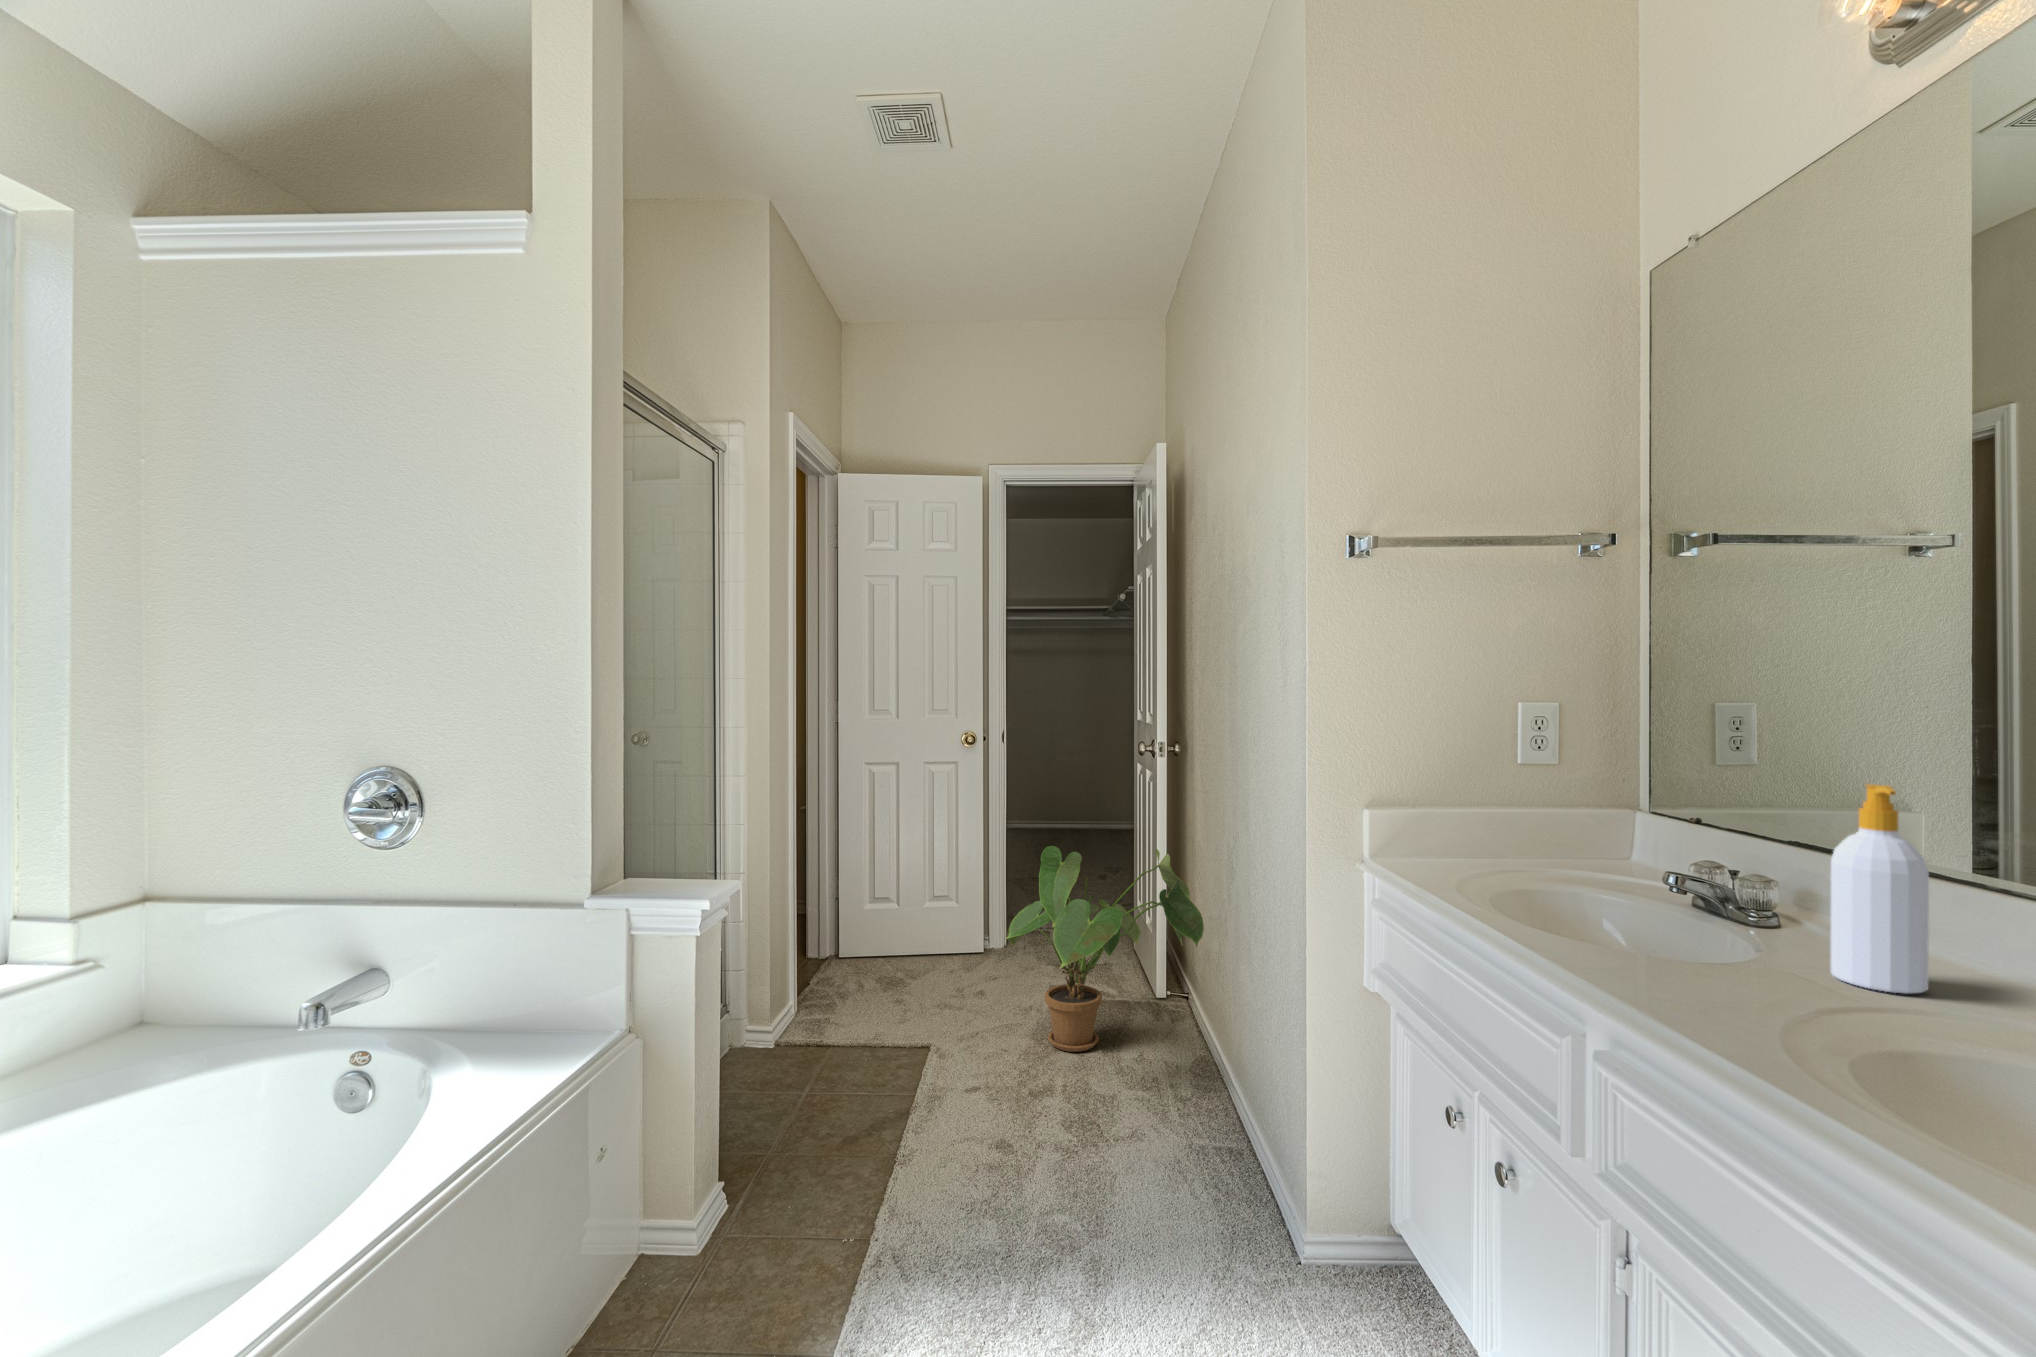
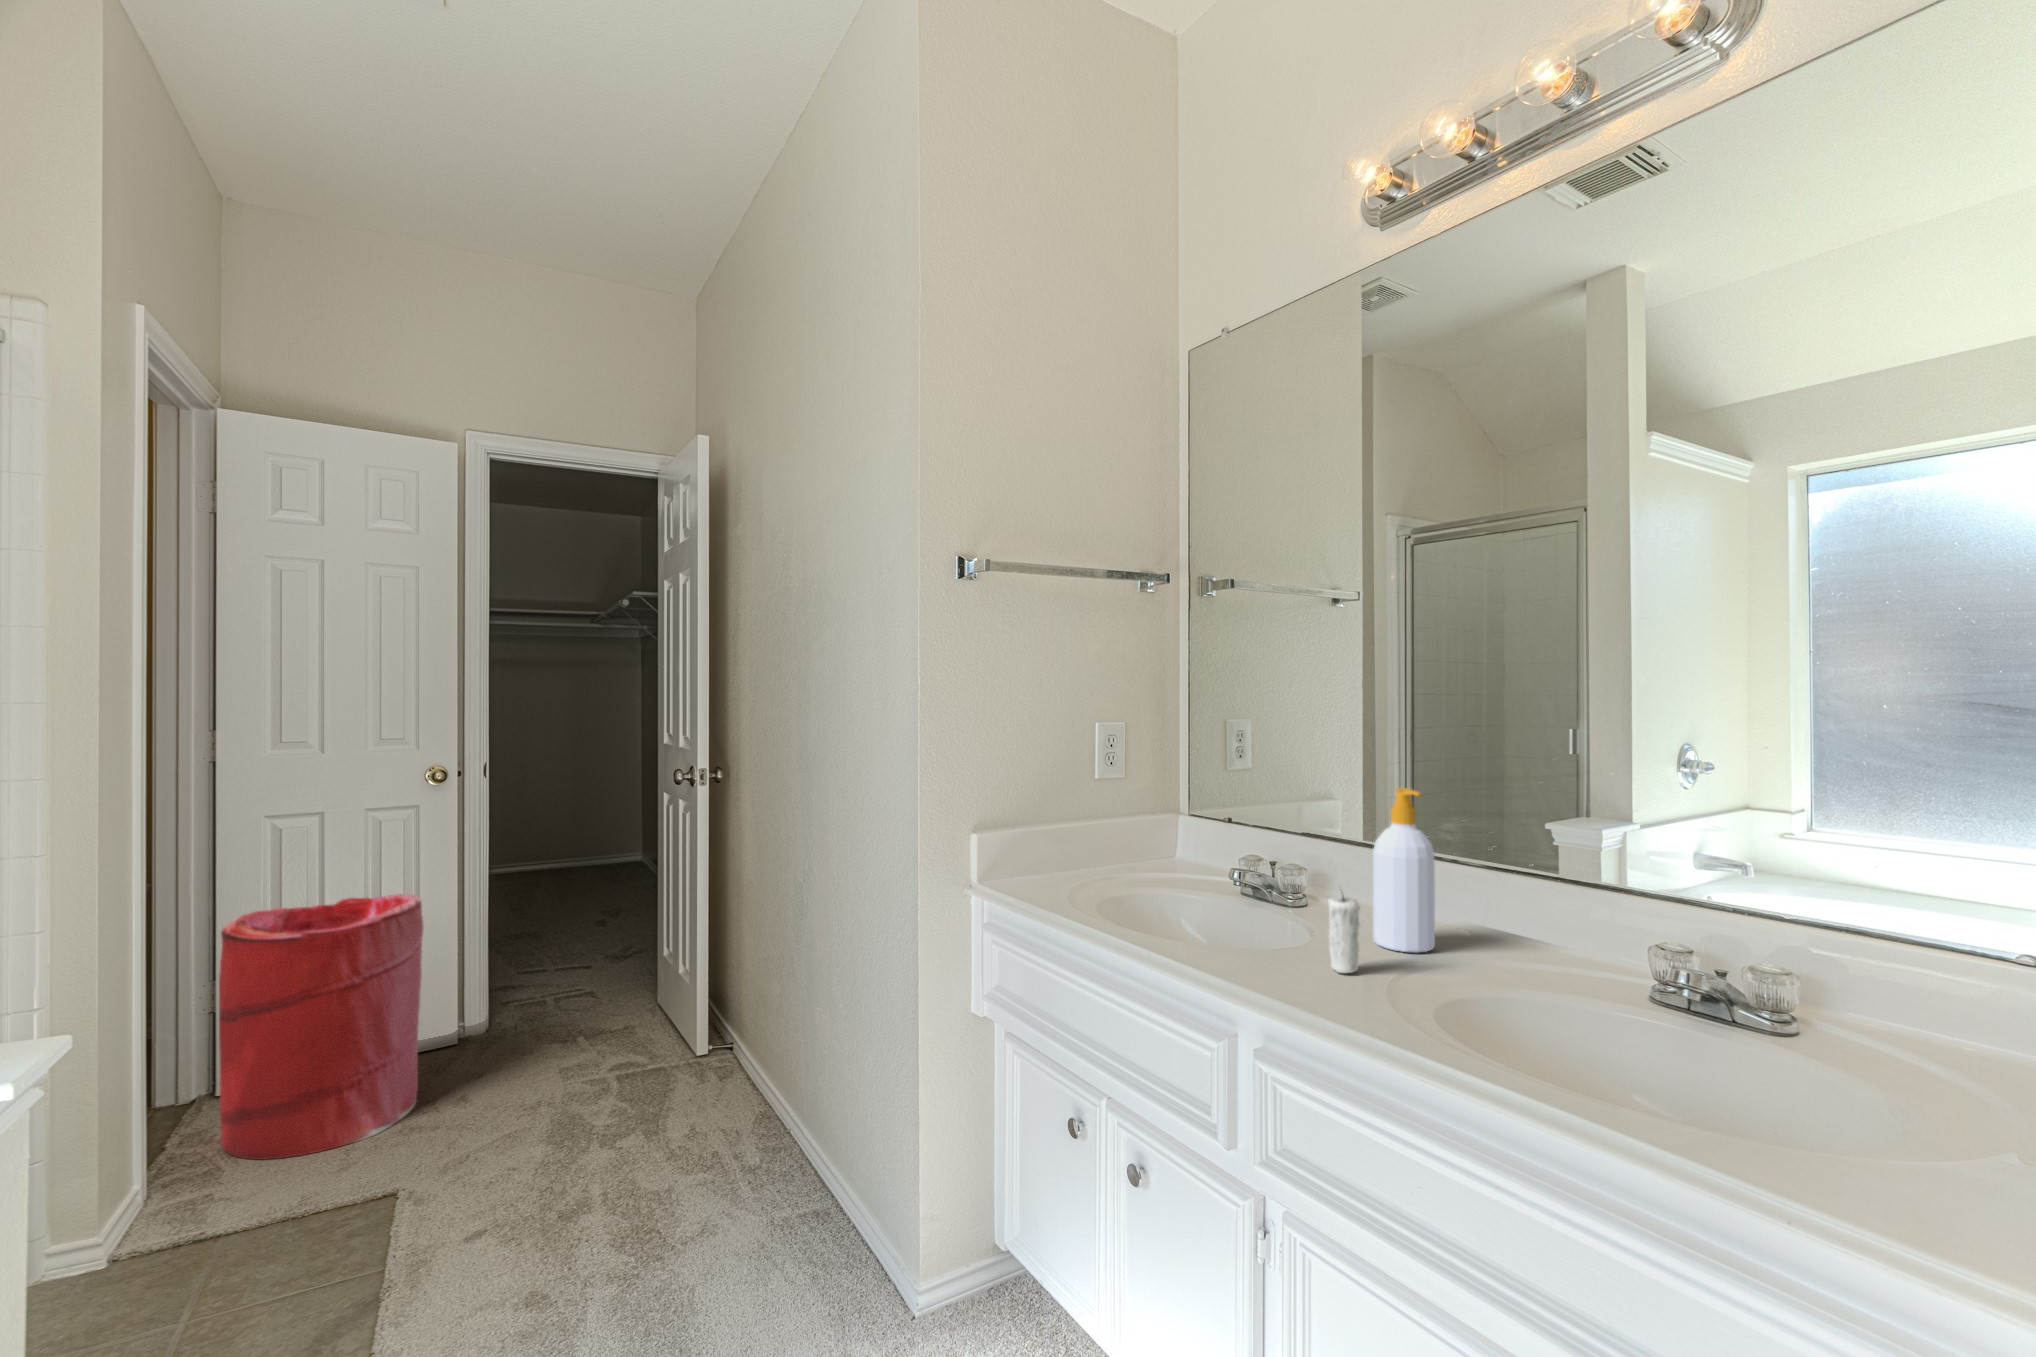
laundry hamper: none [837,828,956,1008] -> present [219,894,423,1160]
house plant: present [1006,846,1204,1052] -> none [510,889,768,1147]
candle: none [1724,886,1769,992] -> present [1328,895,1360,973]

